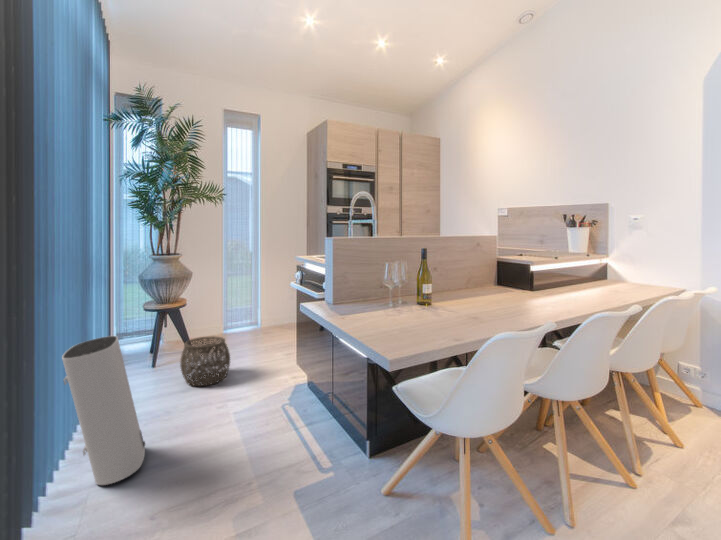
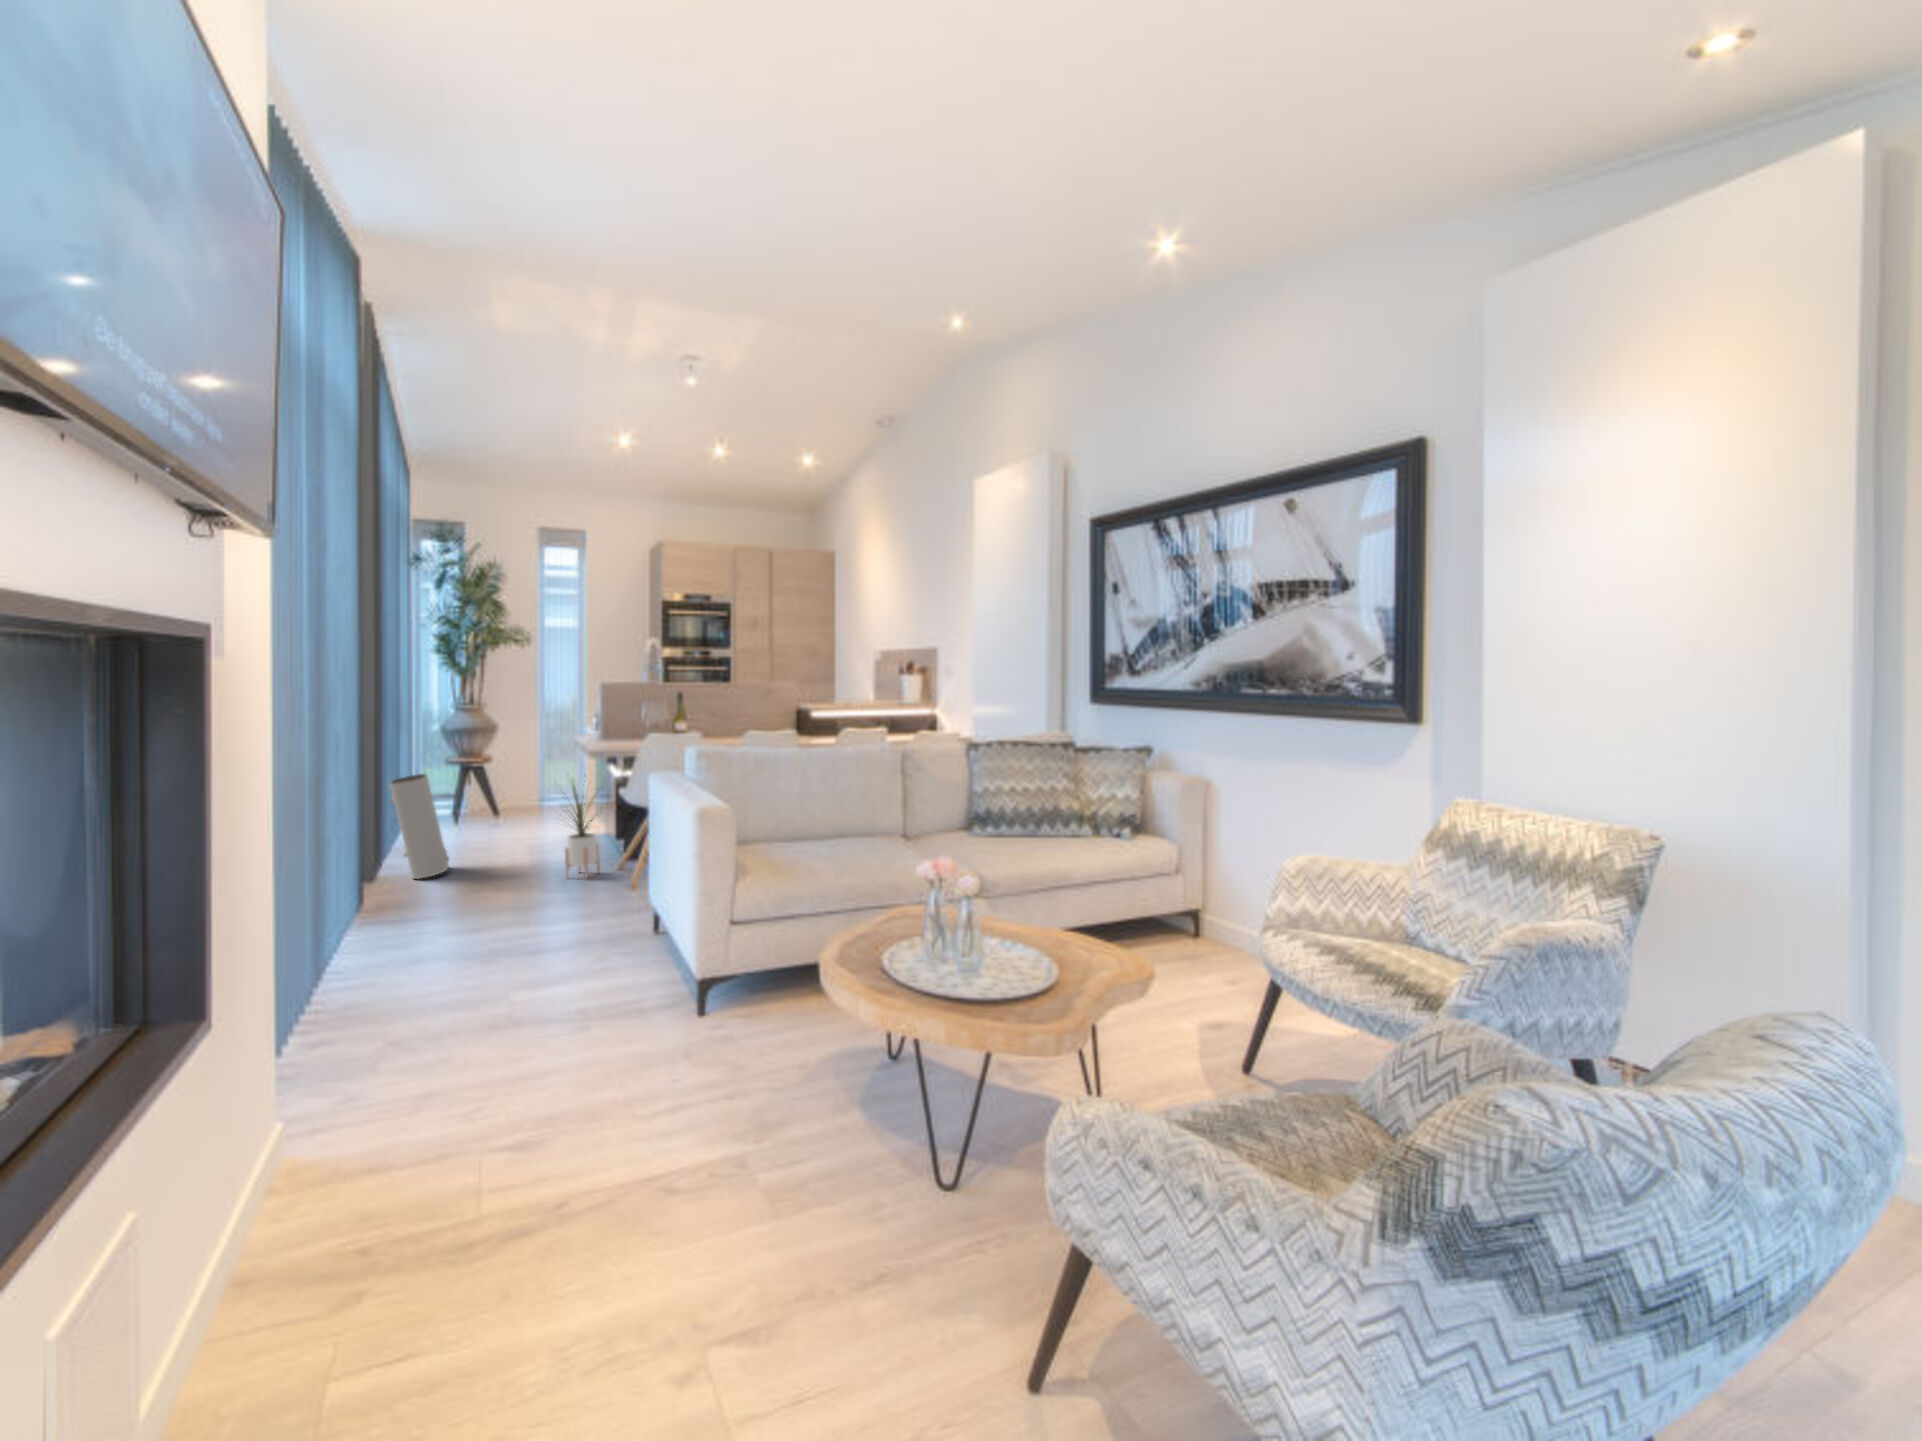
house plant: none [283,333,362,487] -> present [561,780,605,877]
woven basket: present [180,336,230,386] -> none [483,792,537,839]

